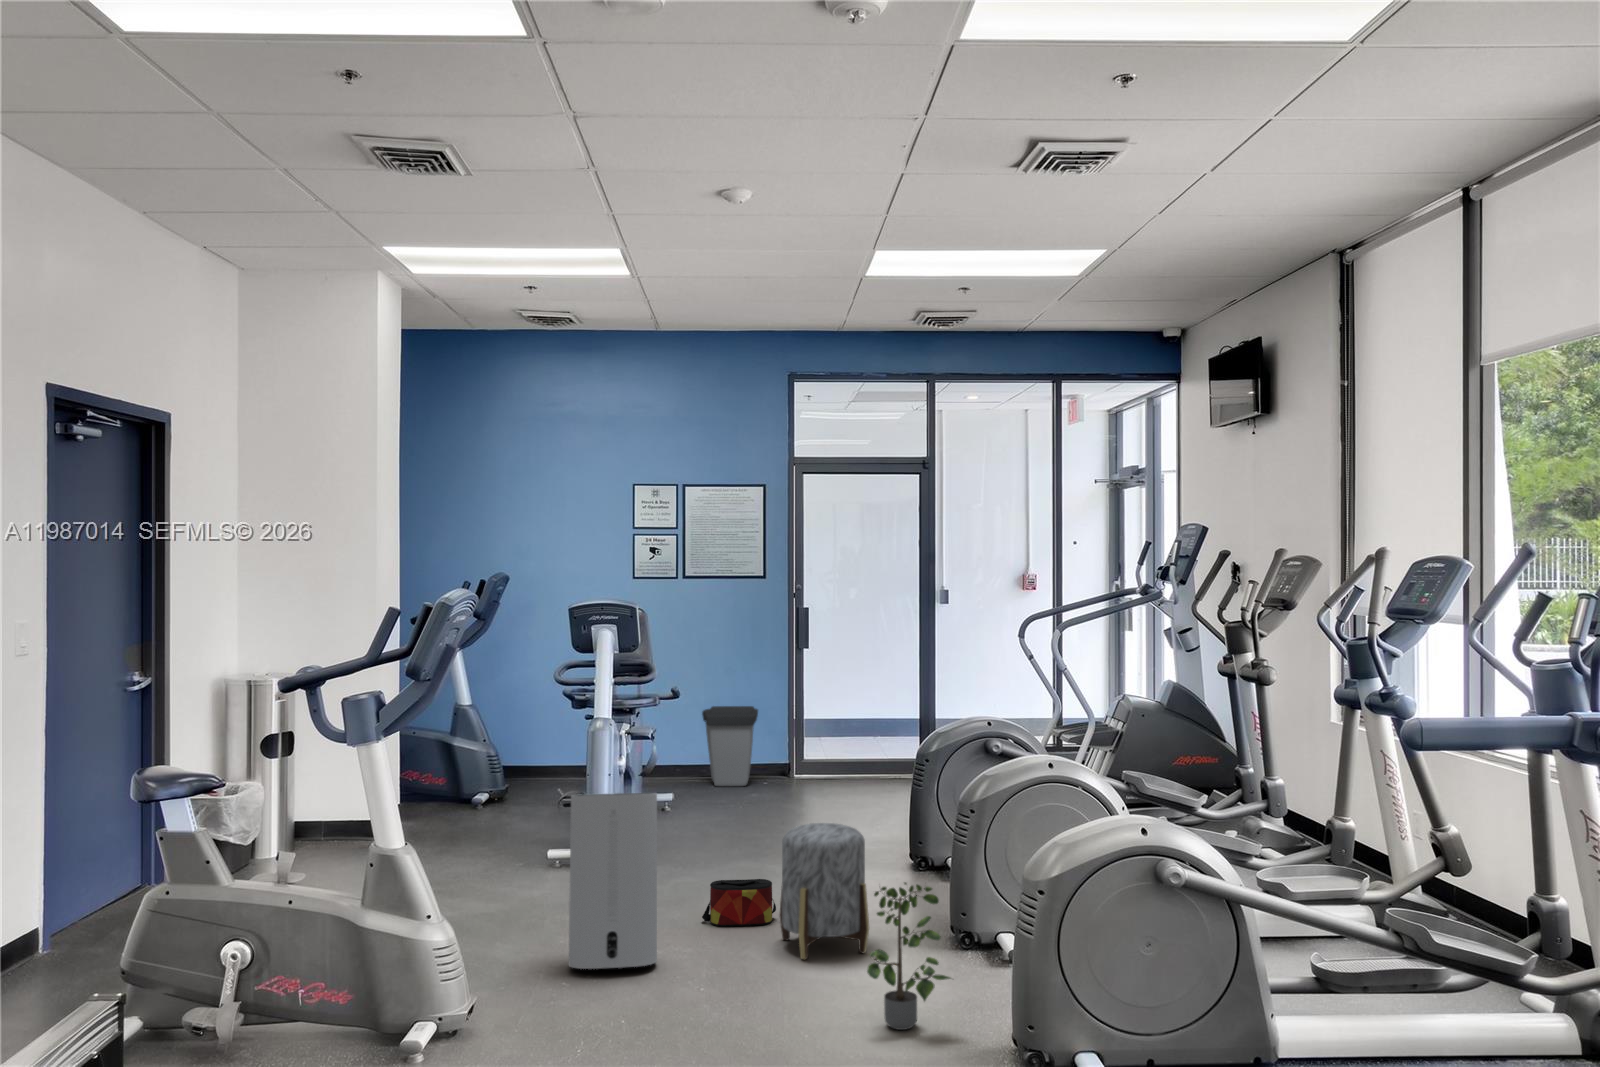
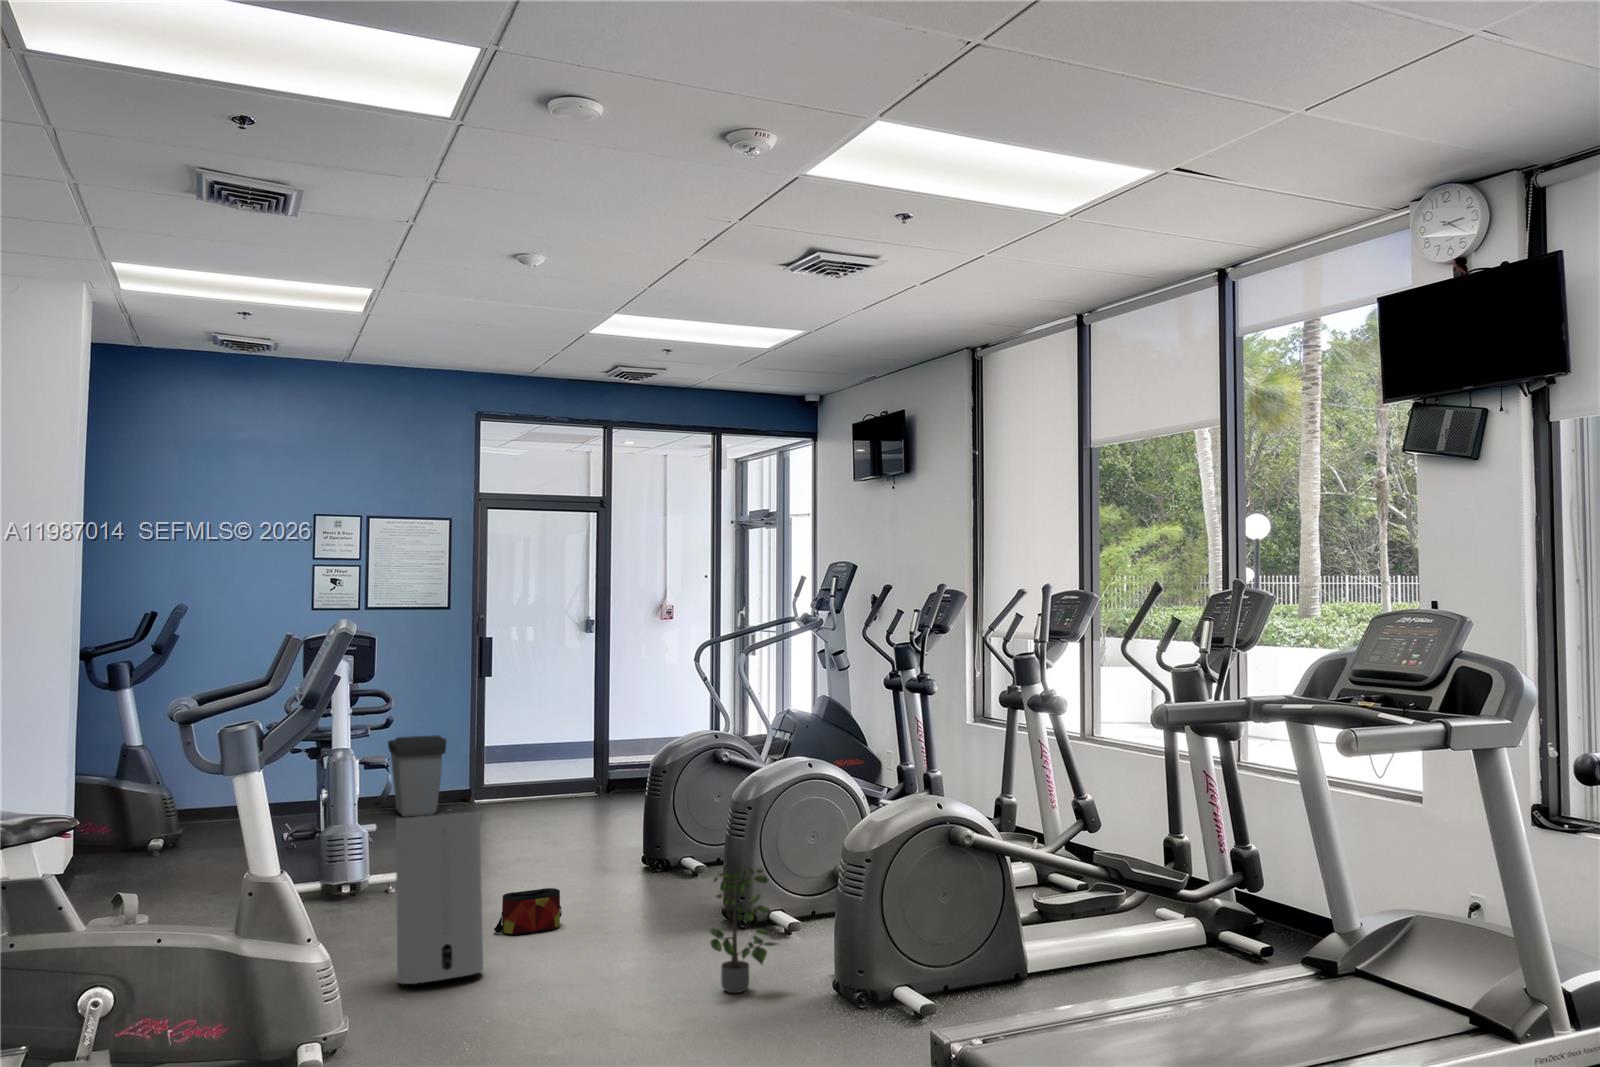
stool: present [780,823,869,959] -> none [579,830,667,952]

